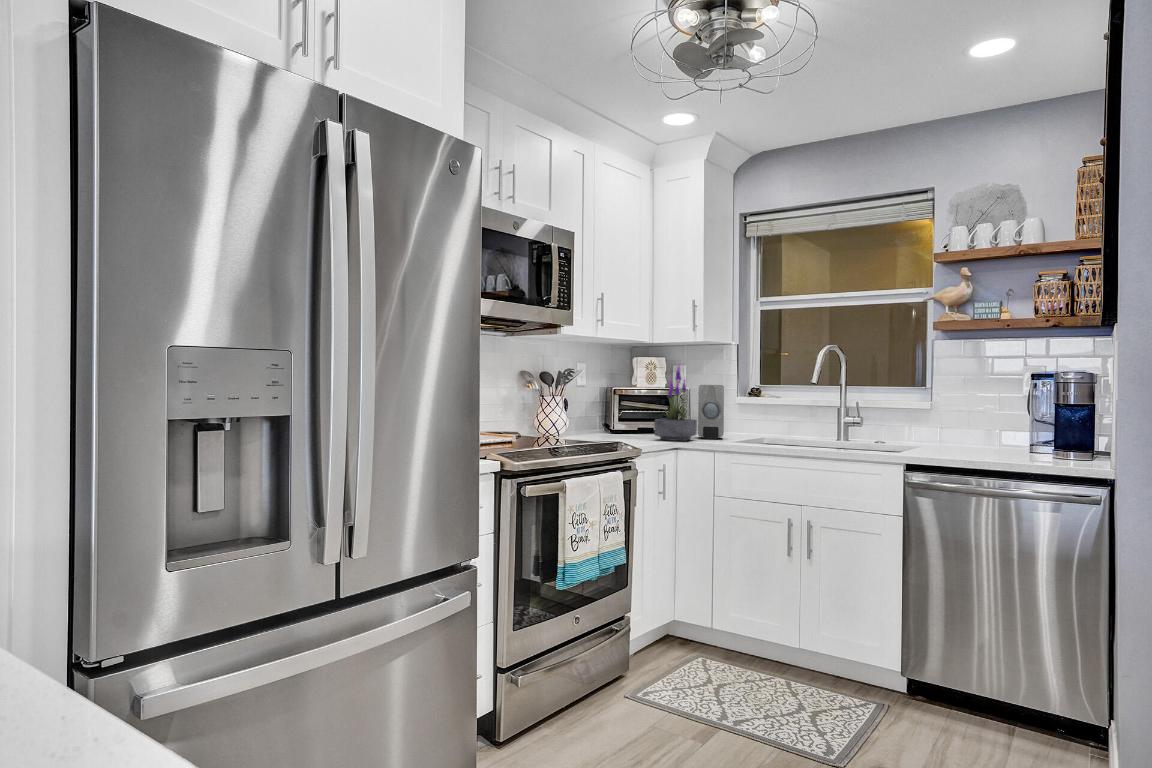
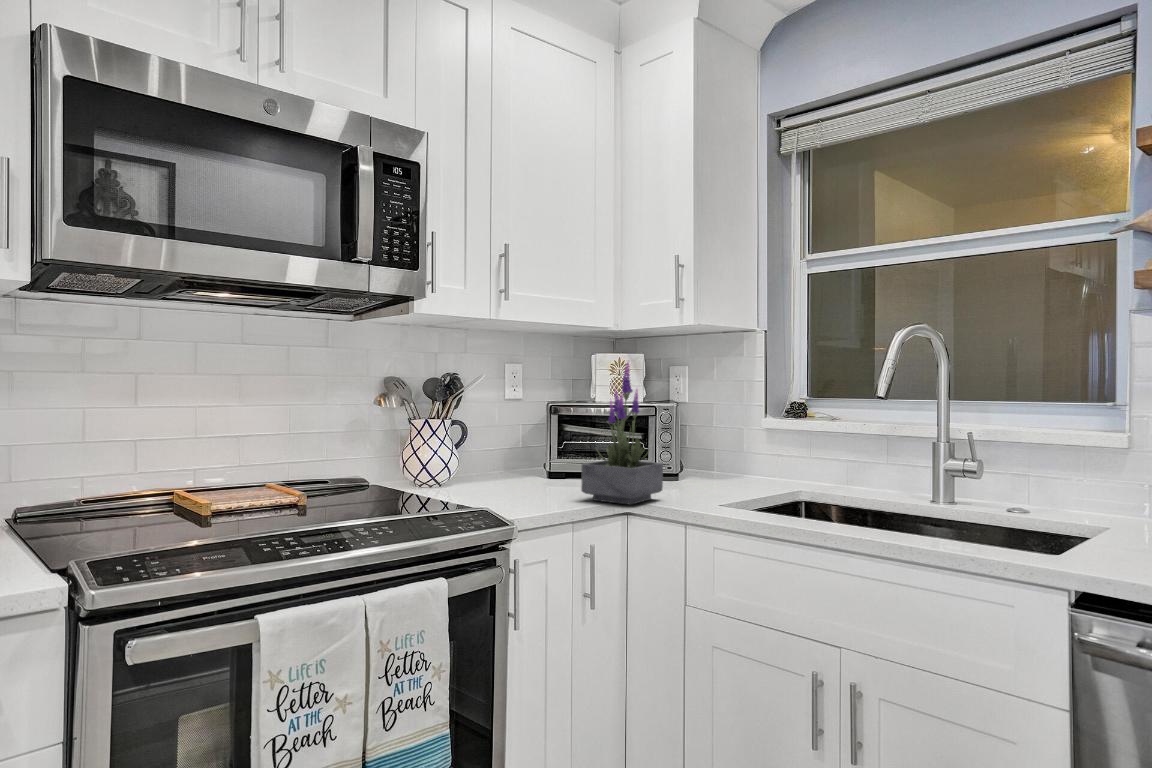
soap dispenser: present [698,385,724,439] -> none [671,401,725,498]

